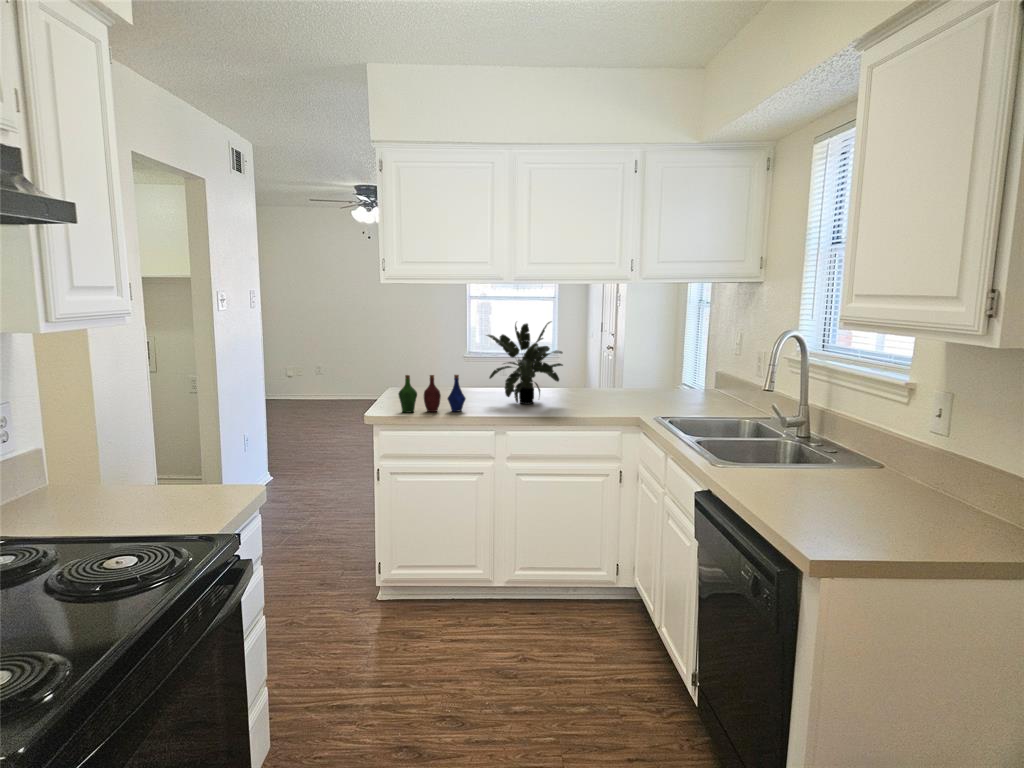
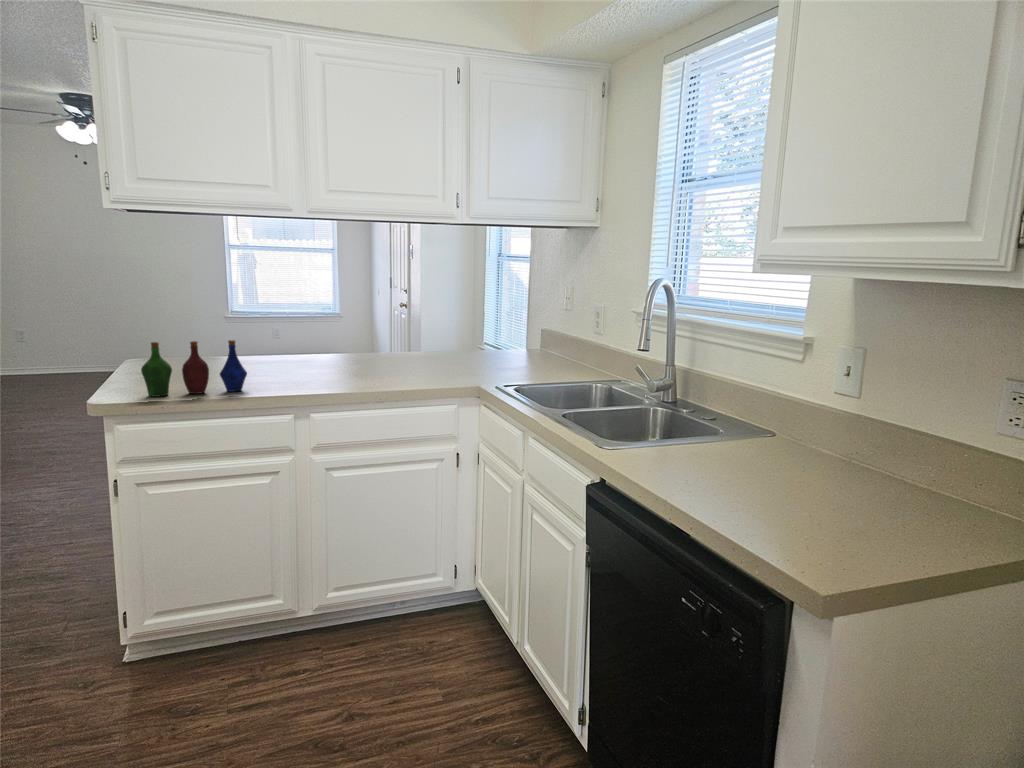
potted plant: present [487,321,563,404] -> none [271,269,380,378]

